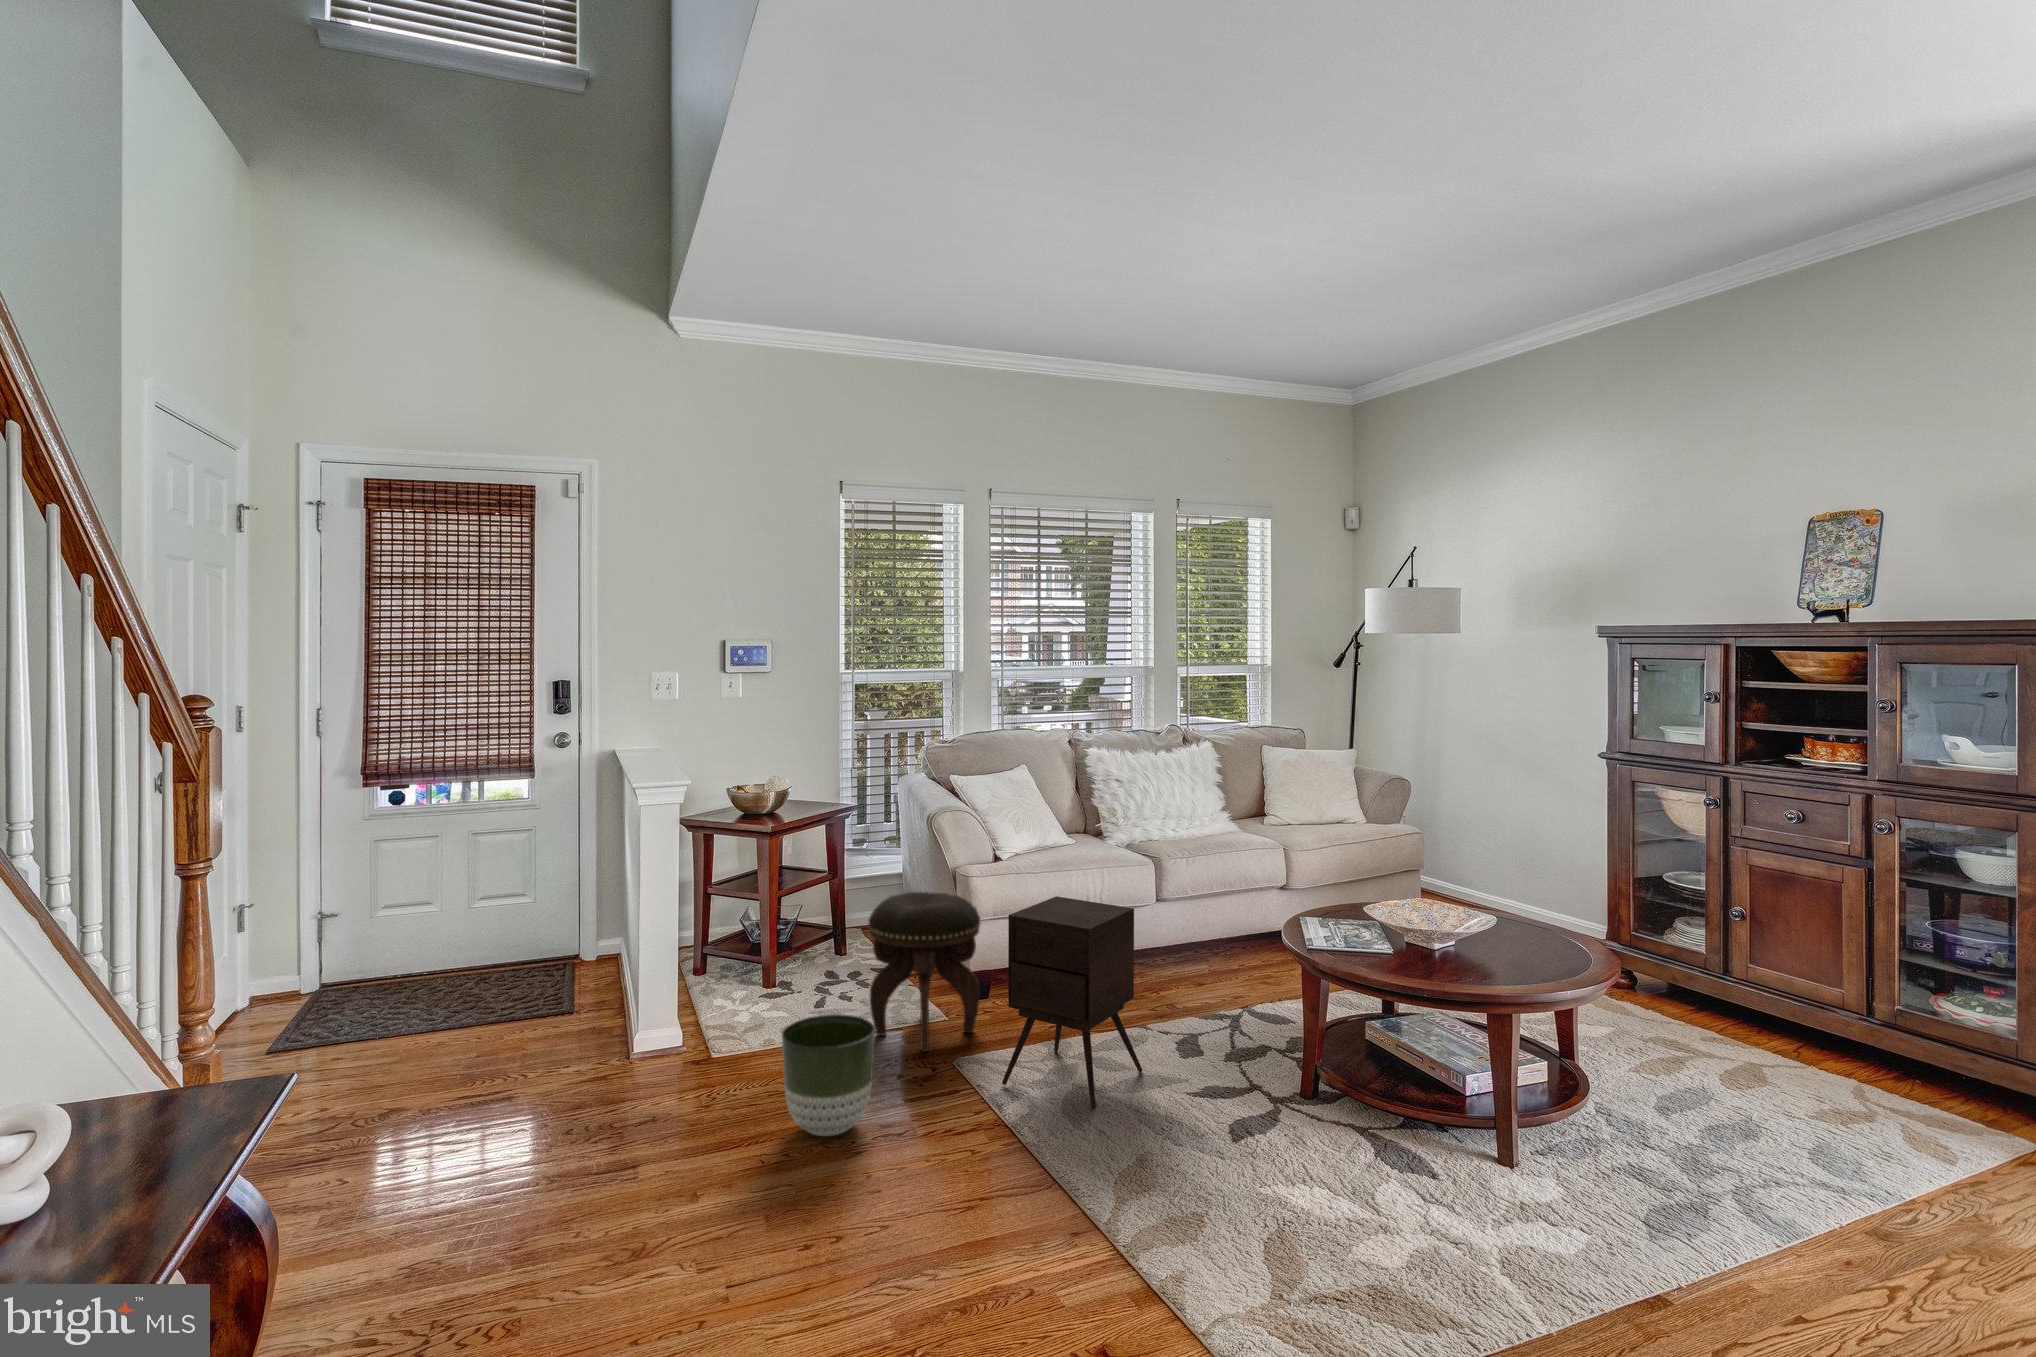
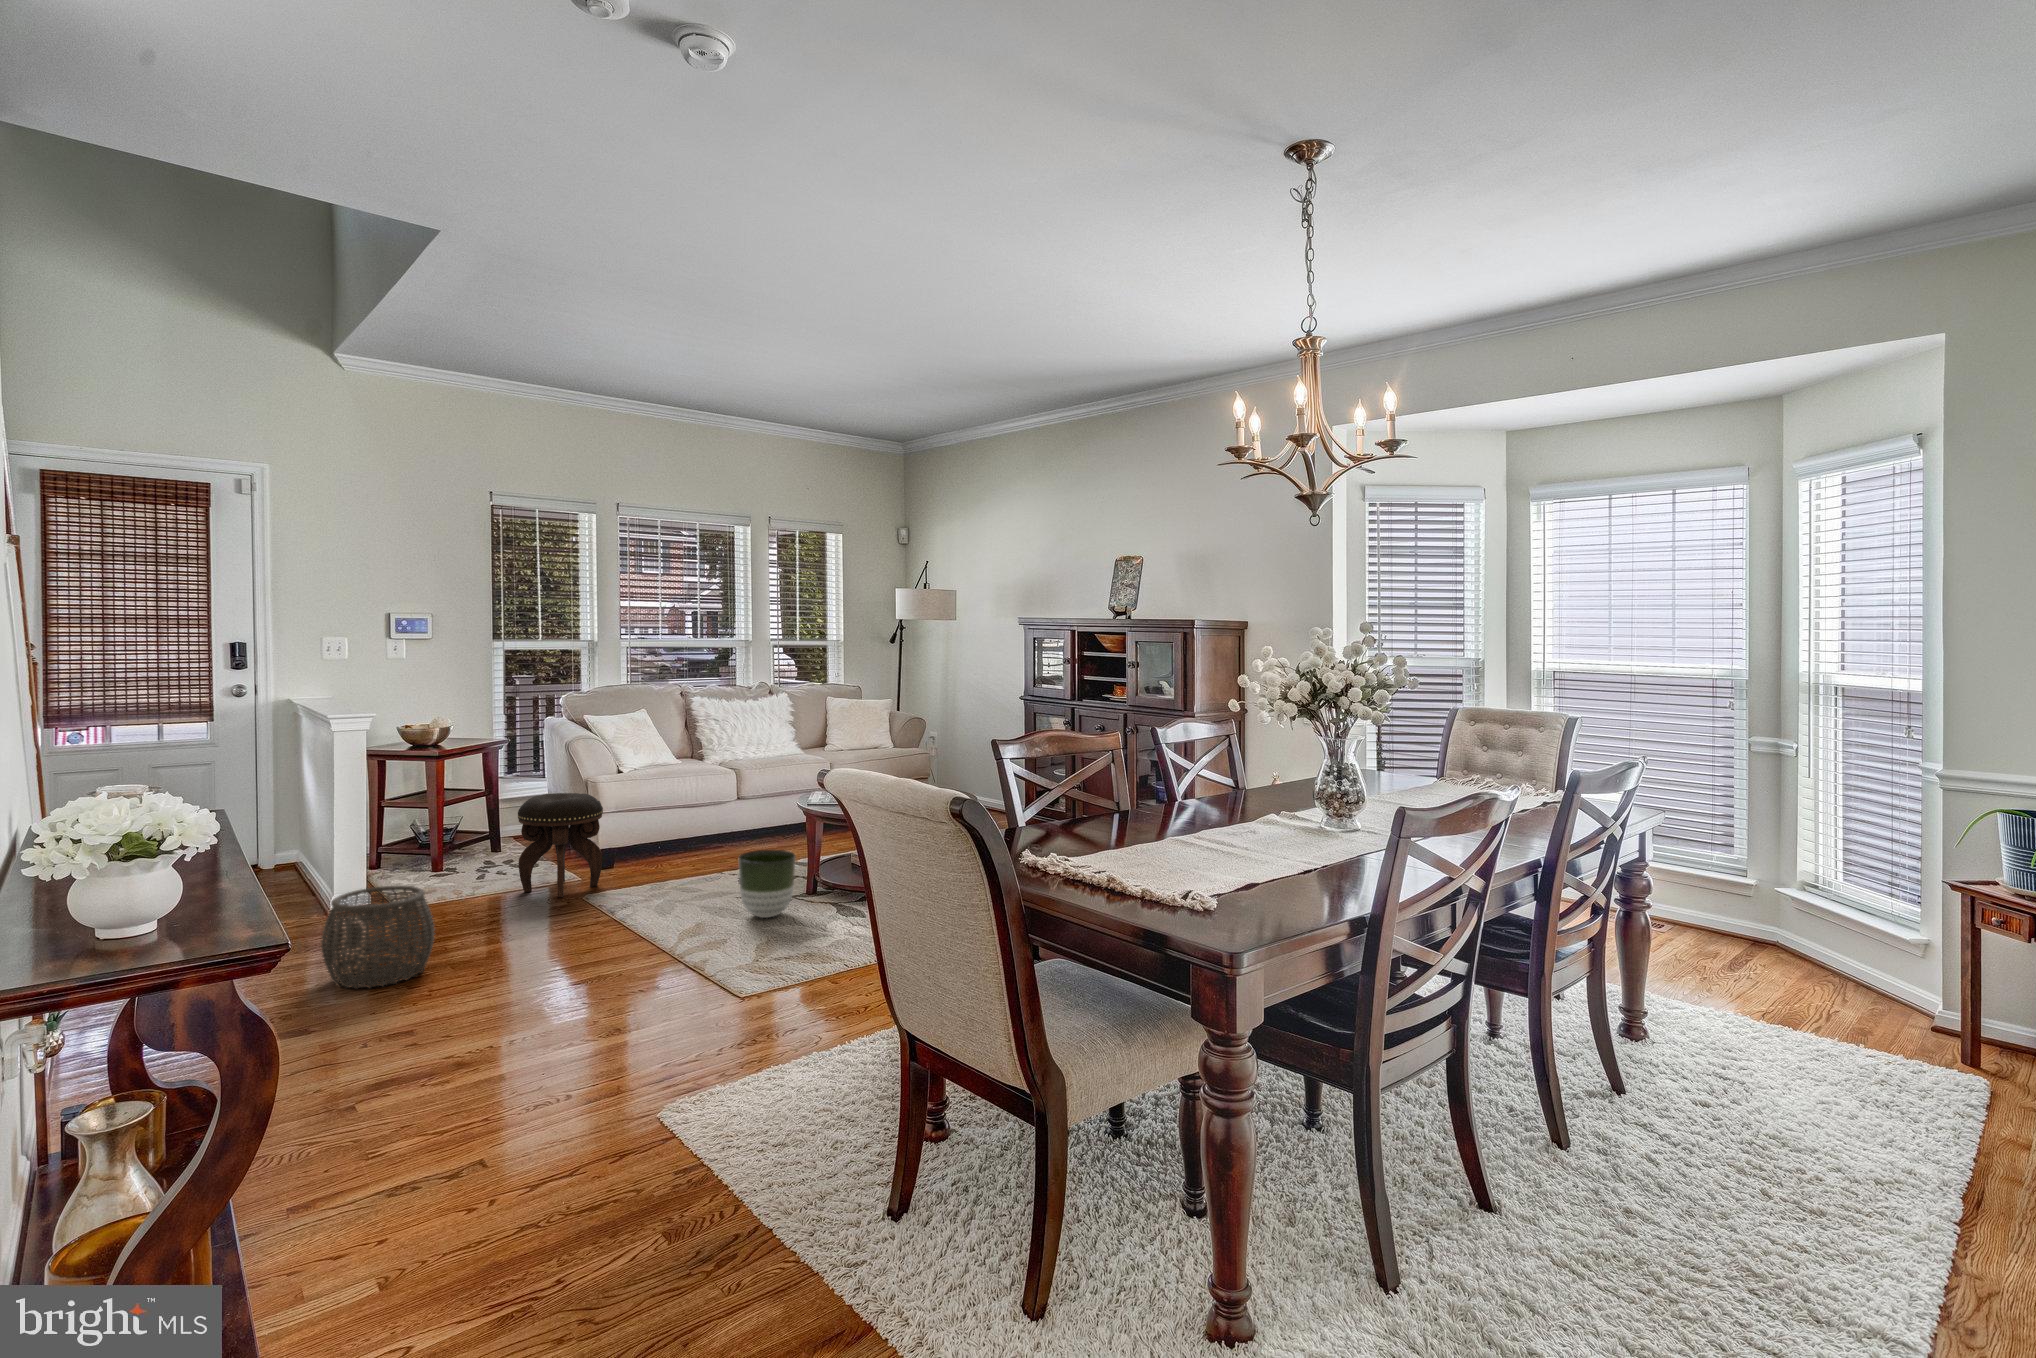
side table: present [1002,896,1142,1109] -> none [615,788,712,914]
planter: present [782,1014,875,1136] -> present [739,850,795,918]
woven basket: none [591,1055,750,1236] -> present [321,886,435,989]

